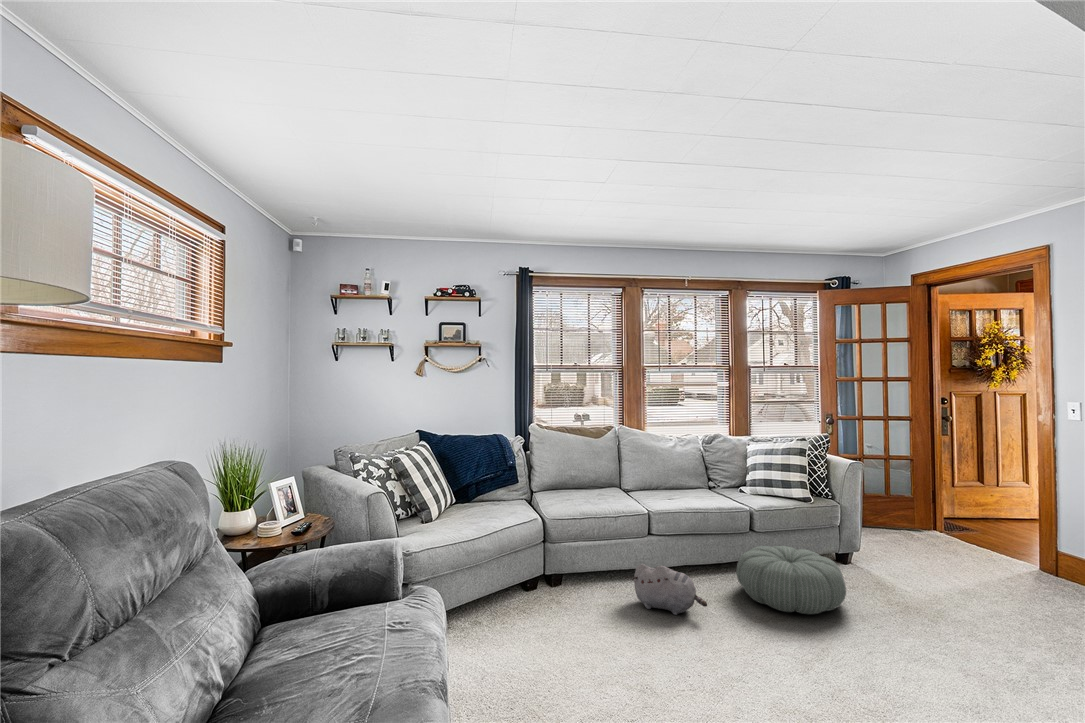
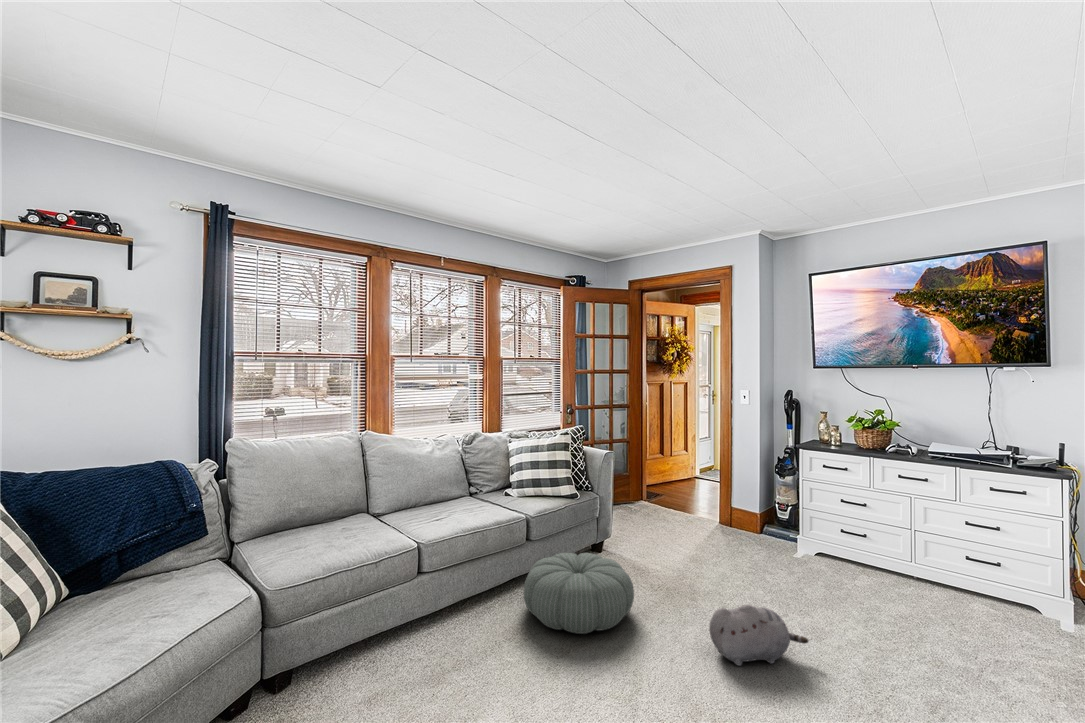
plush toy: present [632,564,707,615] -> present [709,605,808,666]

